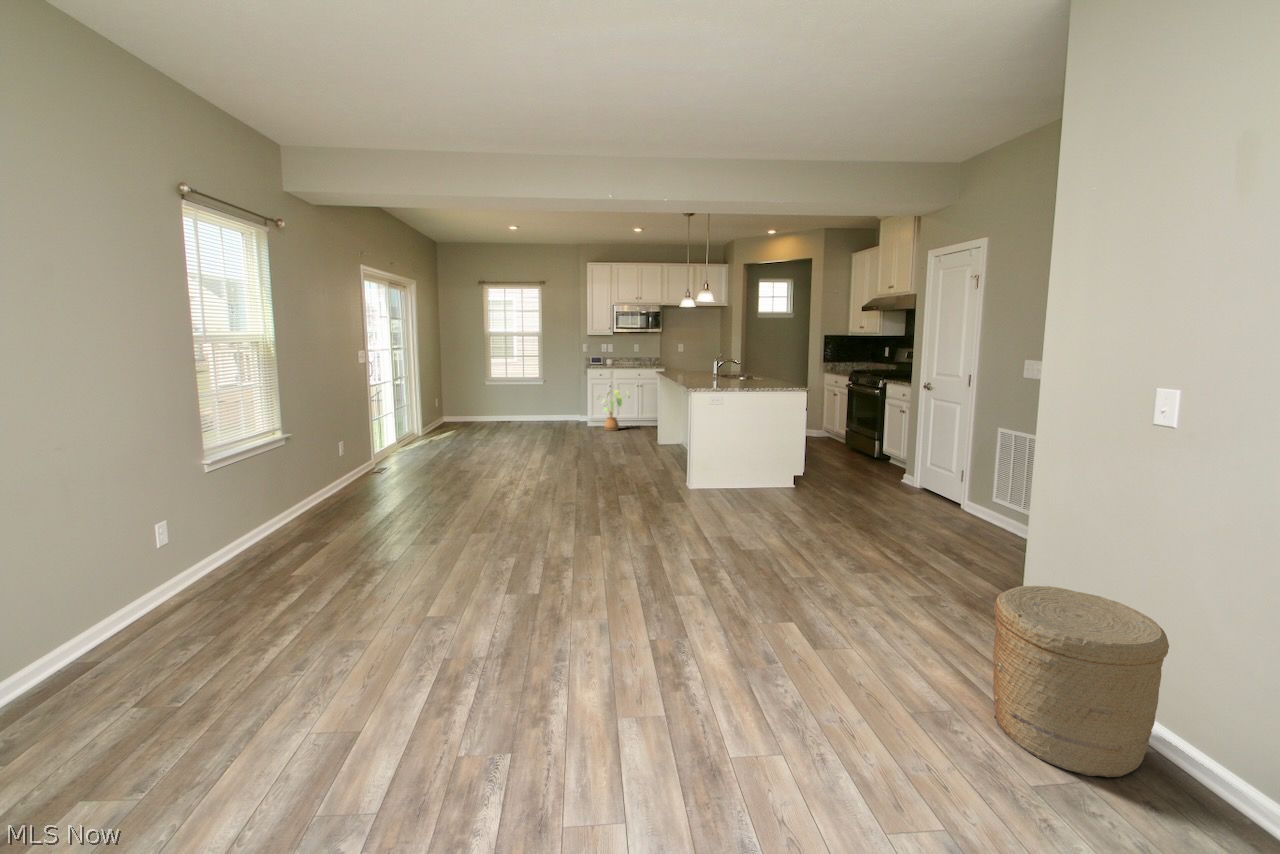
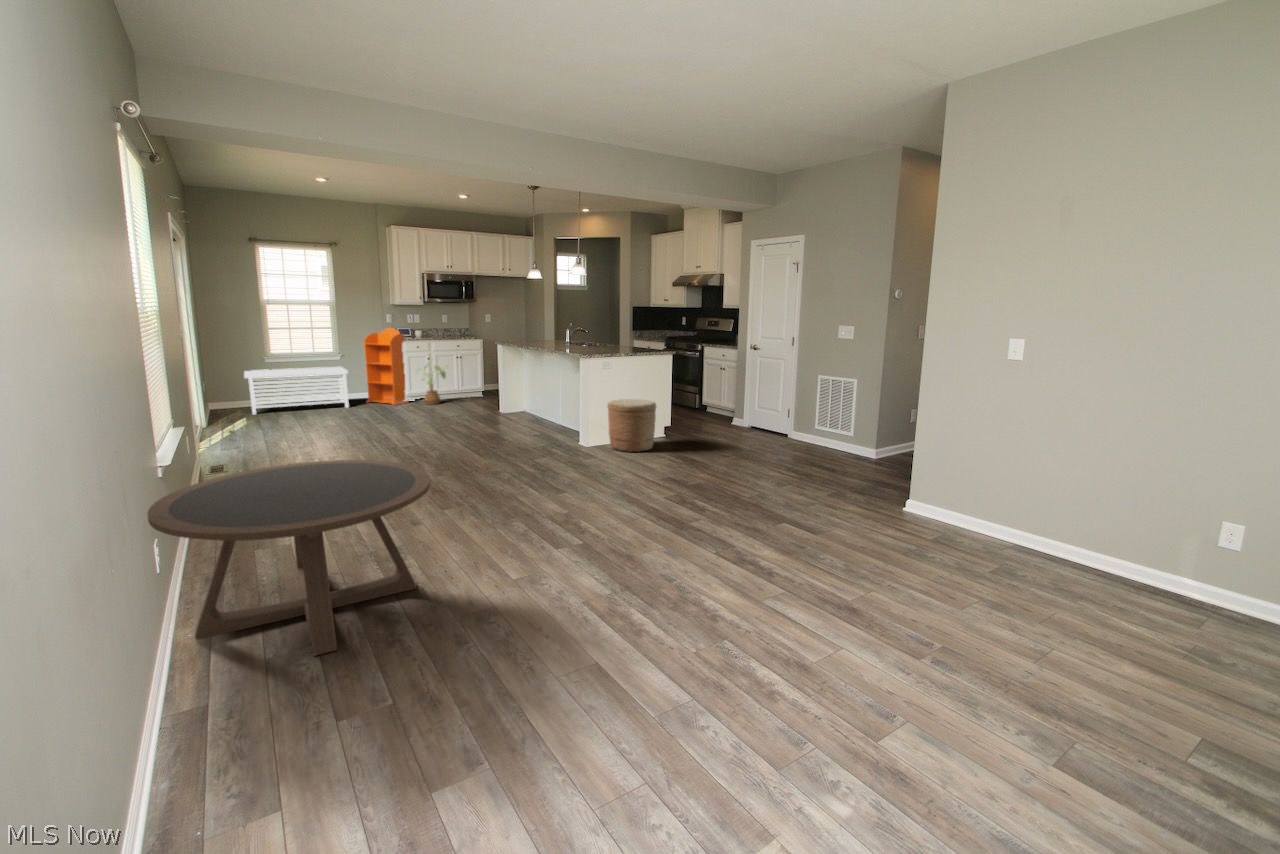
bookcase: none [560,356,593,429] -> present [364,328,409,405]
storage bench: none [460,391,544,429] -> present [244,367,349,414]
coffee table: none [105,477,366,654] -> present [147,460,431,656]
woven basket: present [993,586,1169,777] -> present [607,399,656,452]

